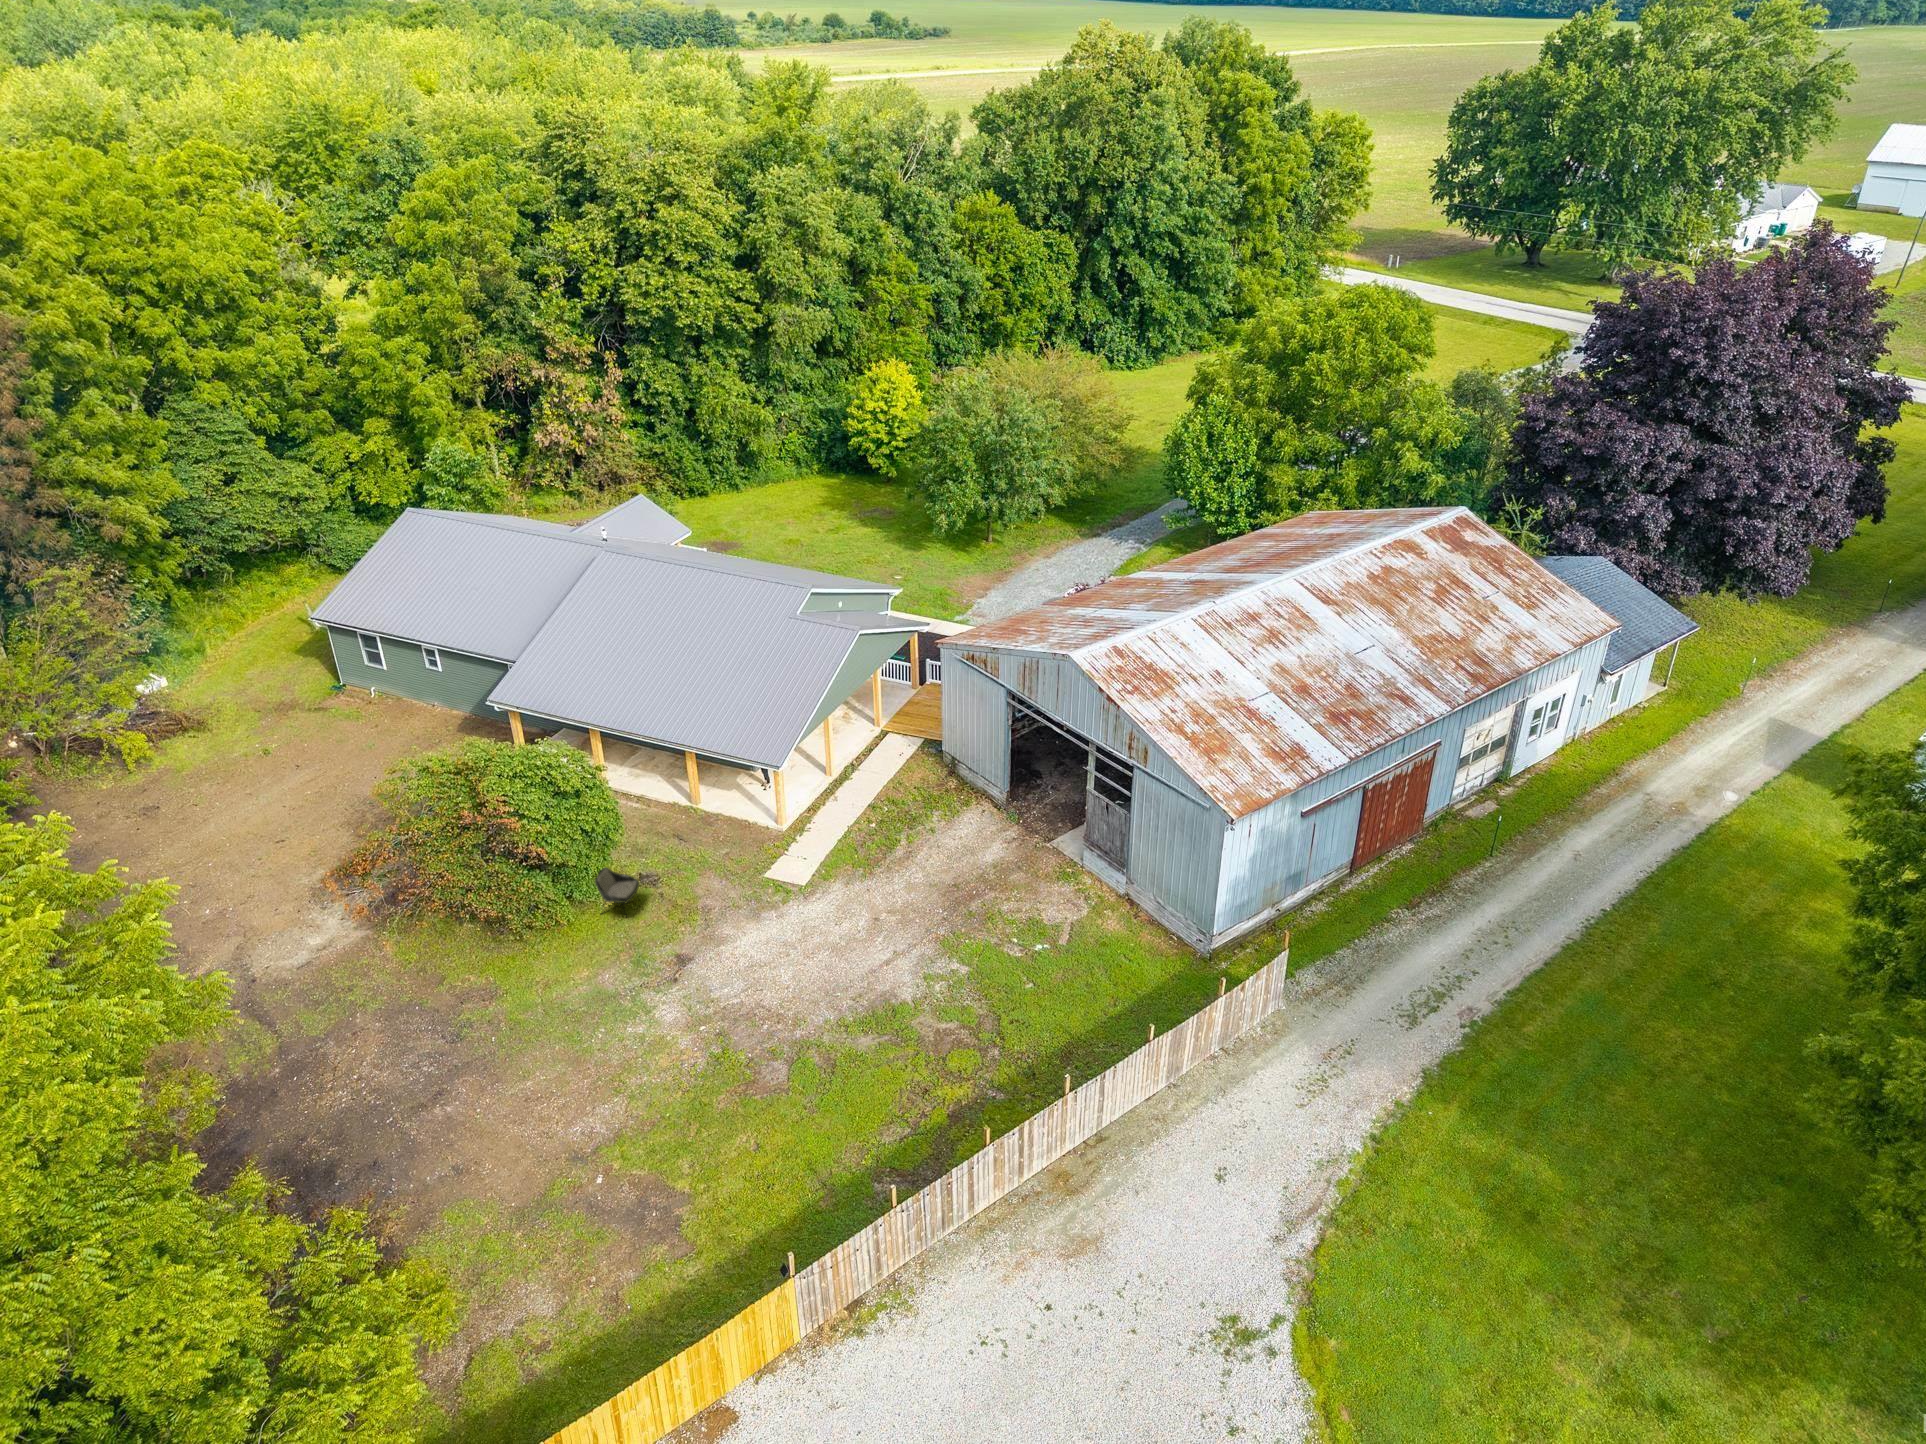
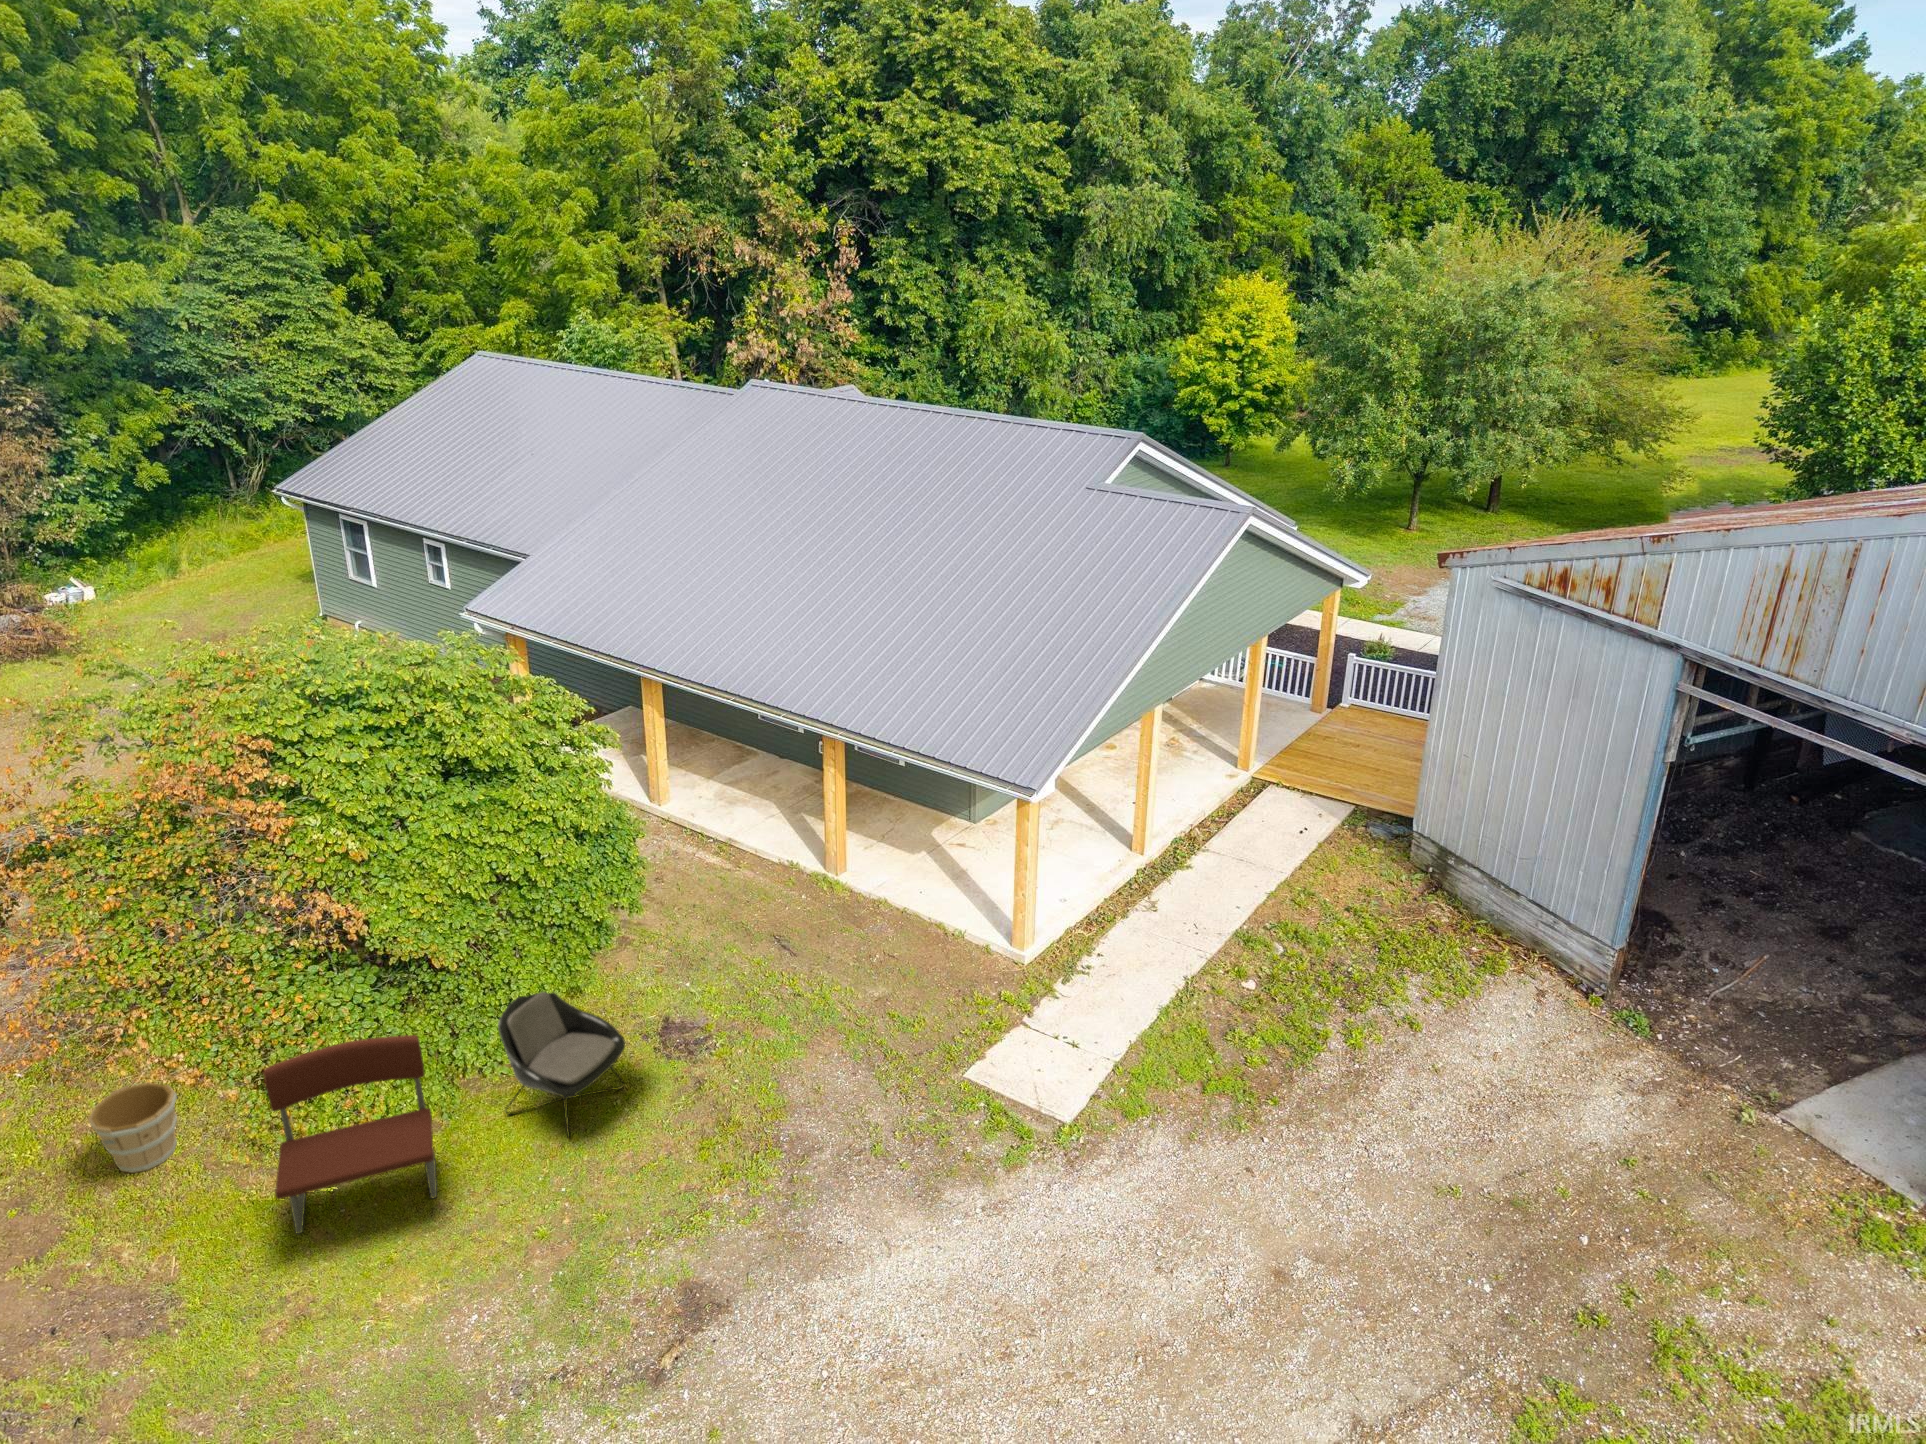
bench: none [526,889,589,959] -> present [264,1035,437,1234]
wooden bucket: none [451,923,481,954] -> present [89,1083,177,1173]

